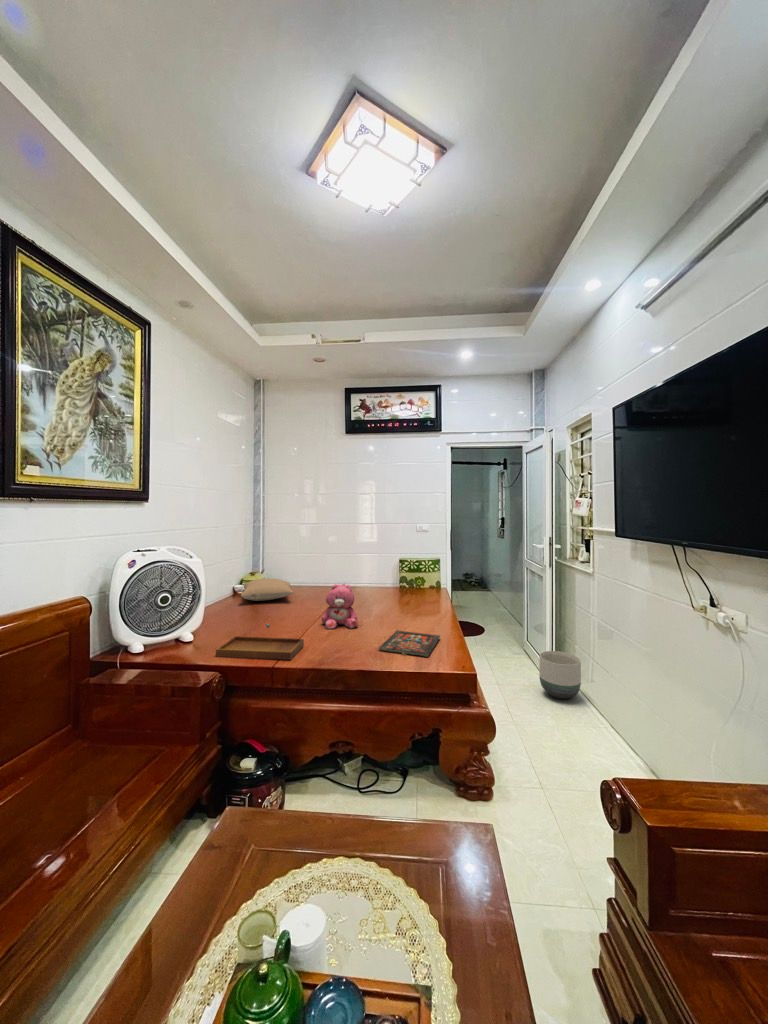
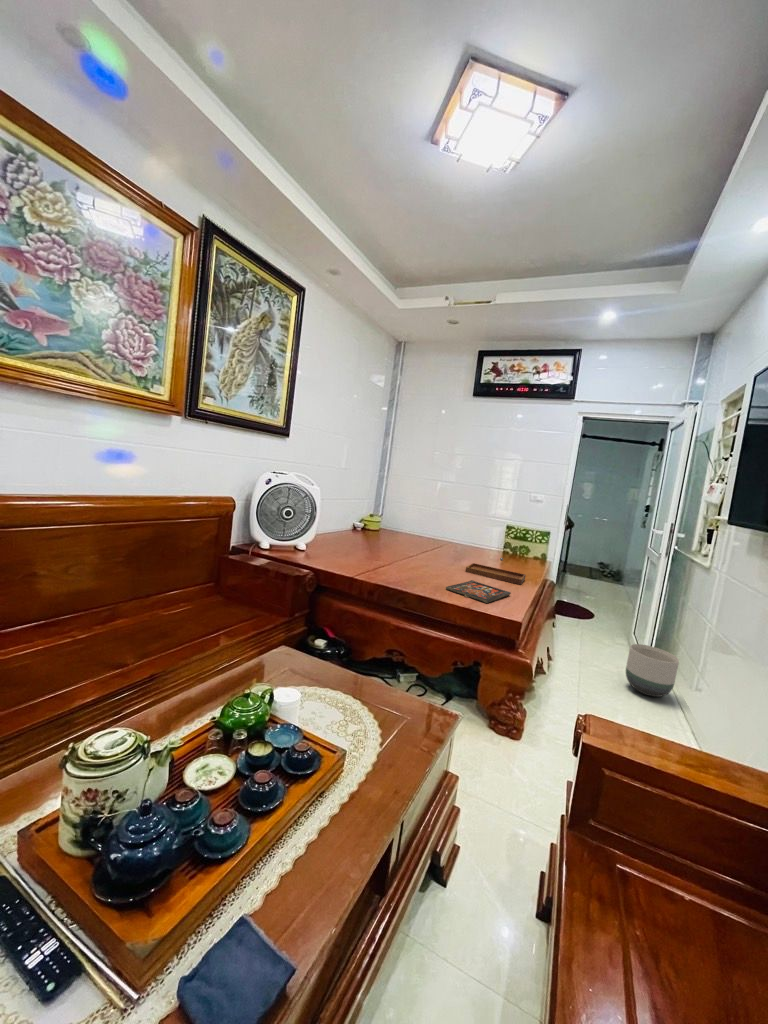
pillow: present [241,578,293,601] -> none [352,520,398,539]
teddy bear: present [321,584,358,629] -> none [409,530,441,571]
tray: present [216,624,304,660] -> present [465,558,526,585]

